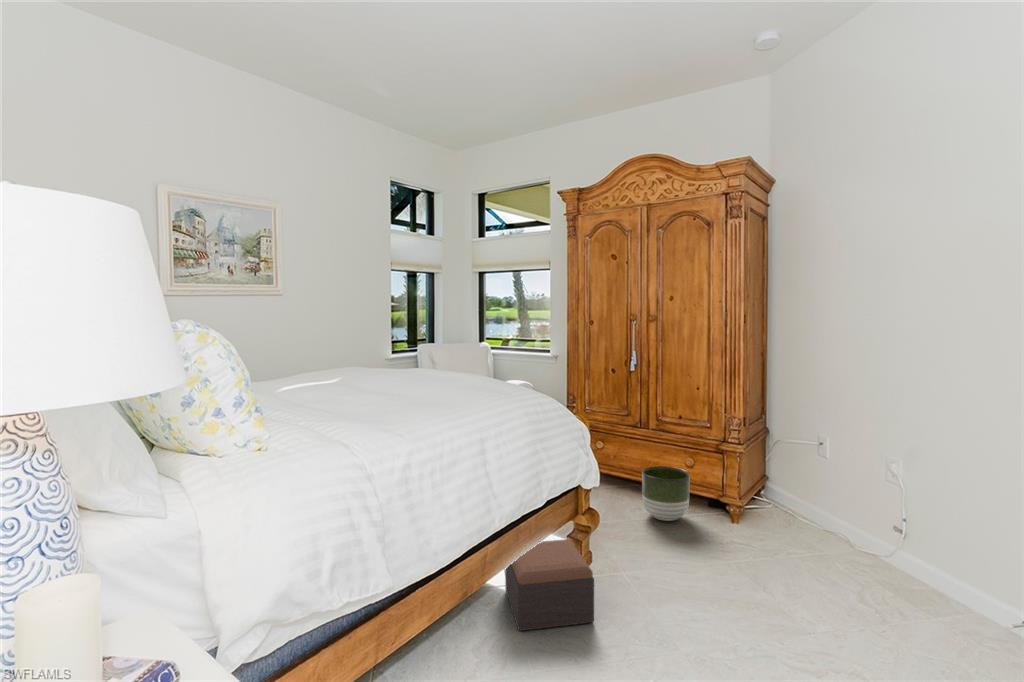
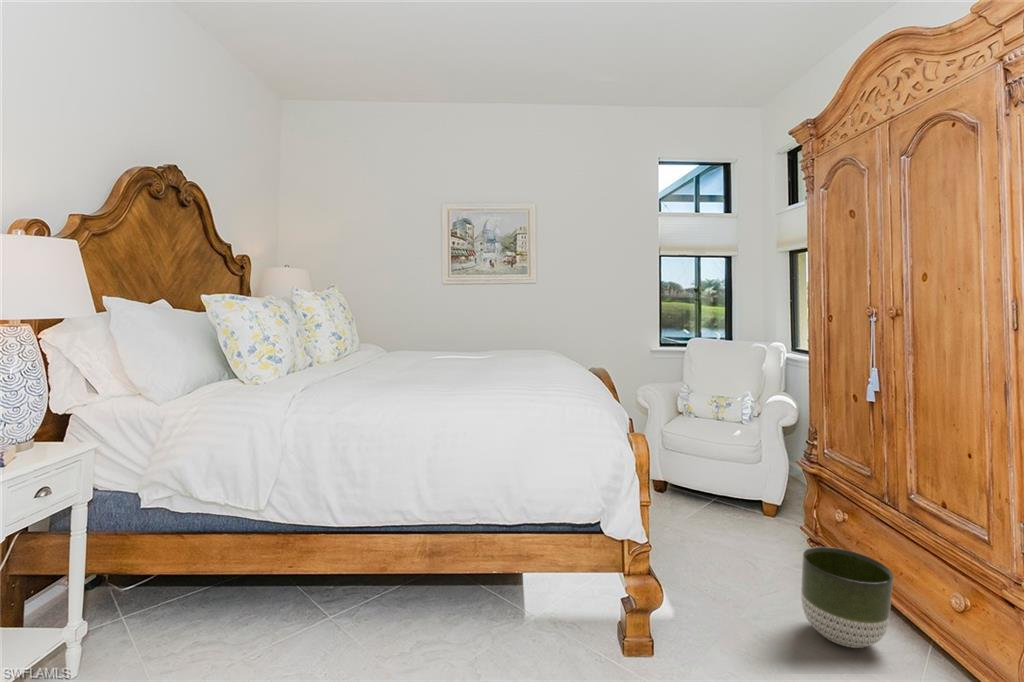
footstool: present [505,539,594,631] -> none [451,542,566,659]

